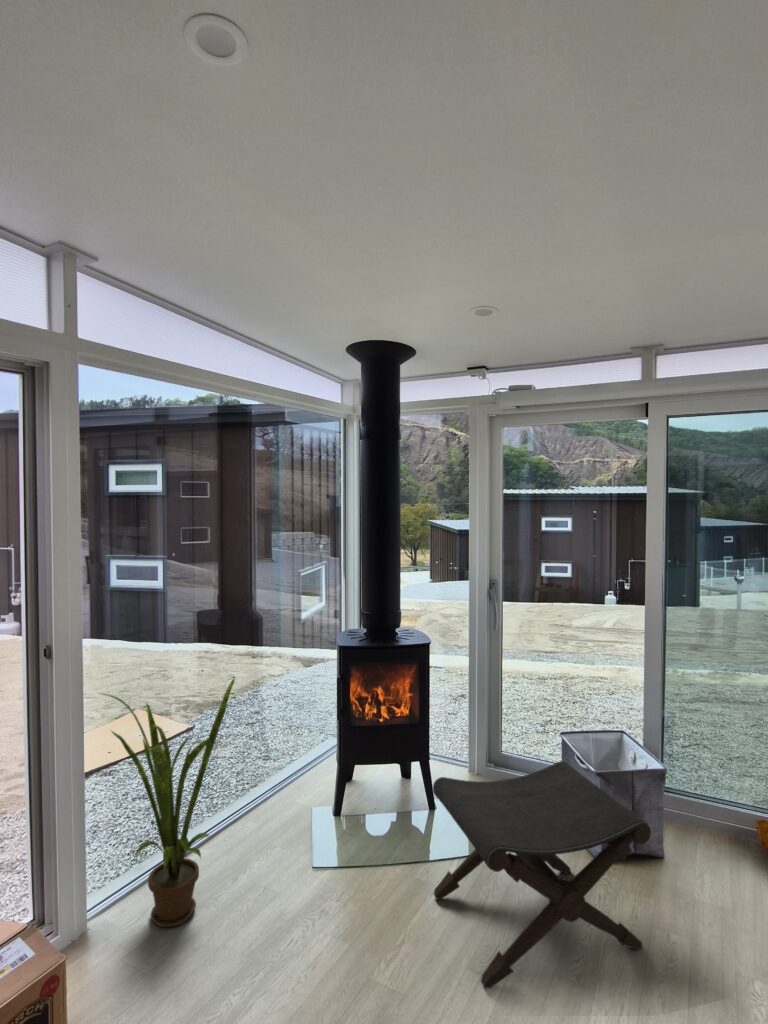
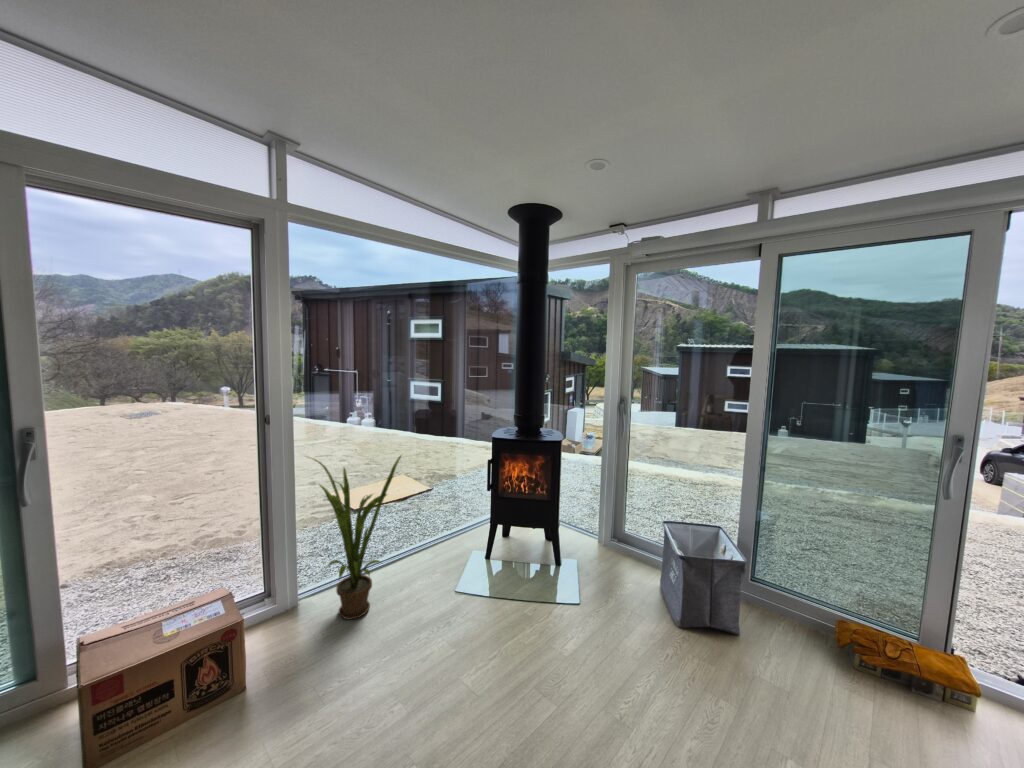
footstool: present [433,761,651,988] -> none [537,543,709,707]

